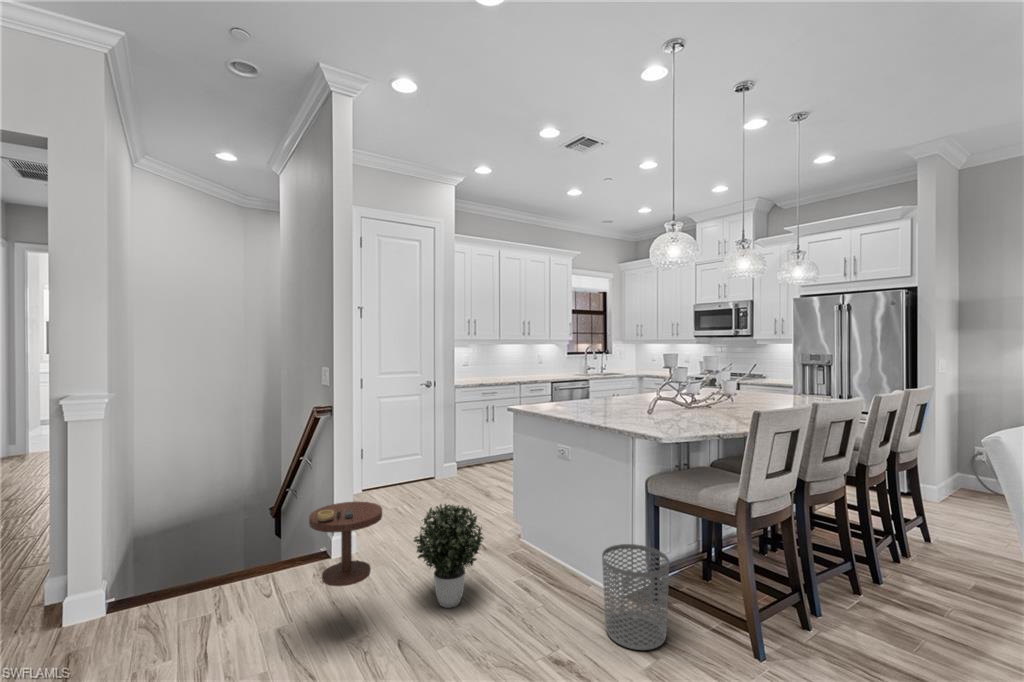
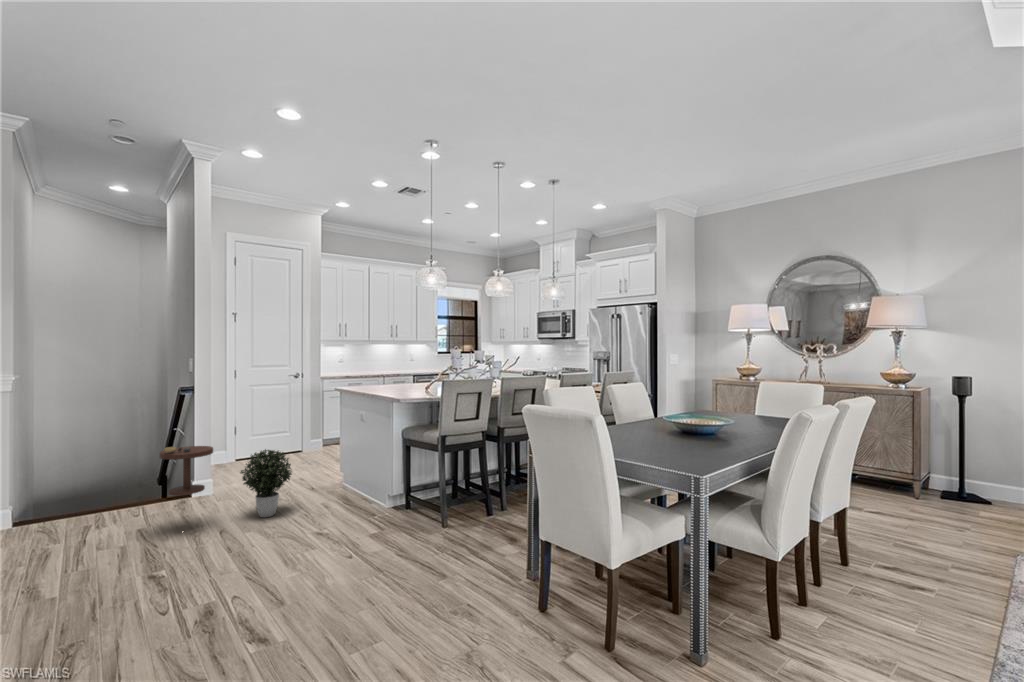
waste bin: present [602,544,669,650] -> none [360,470,402,529]

